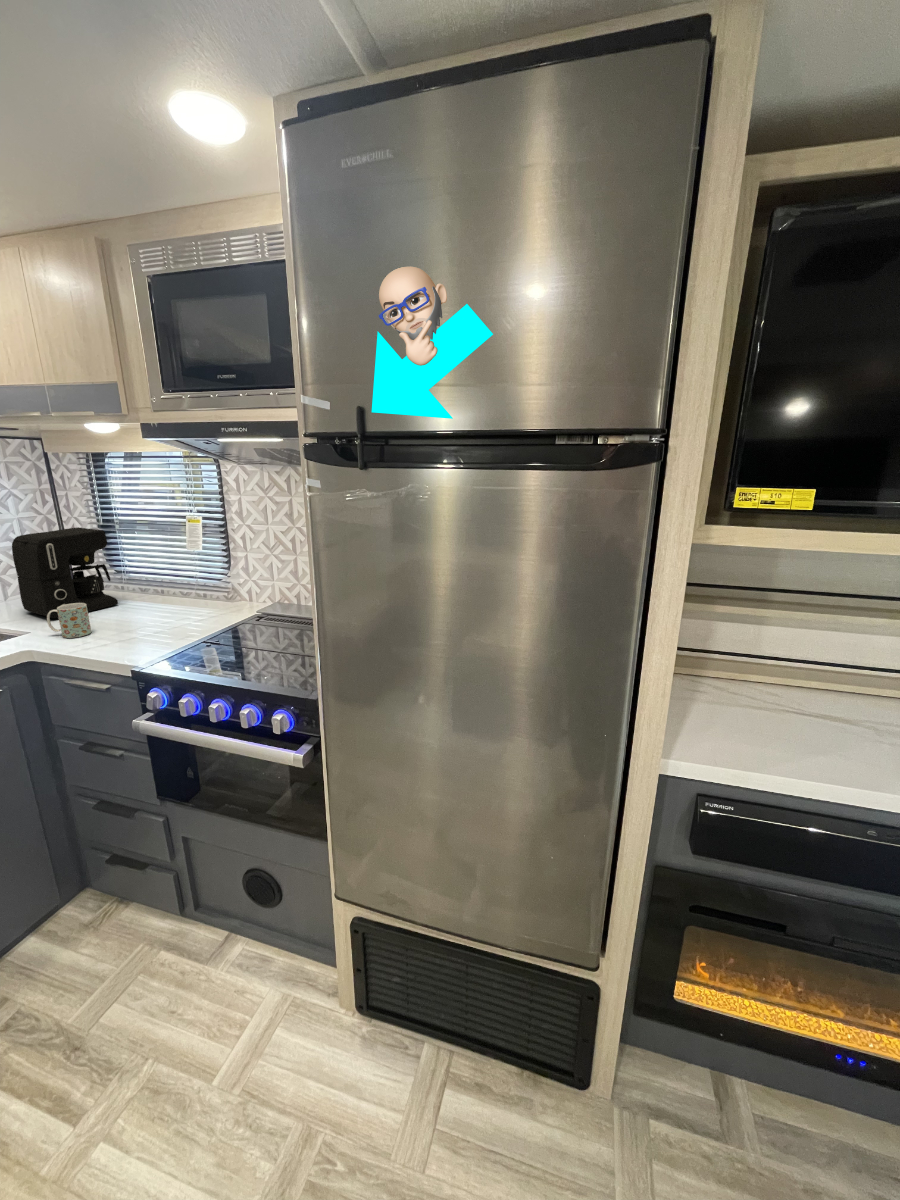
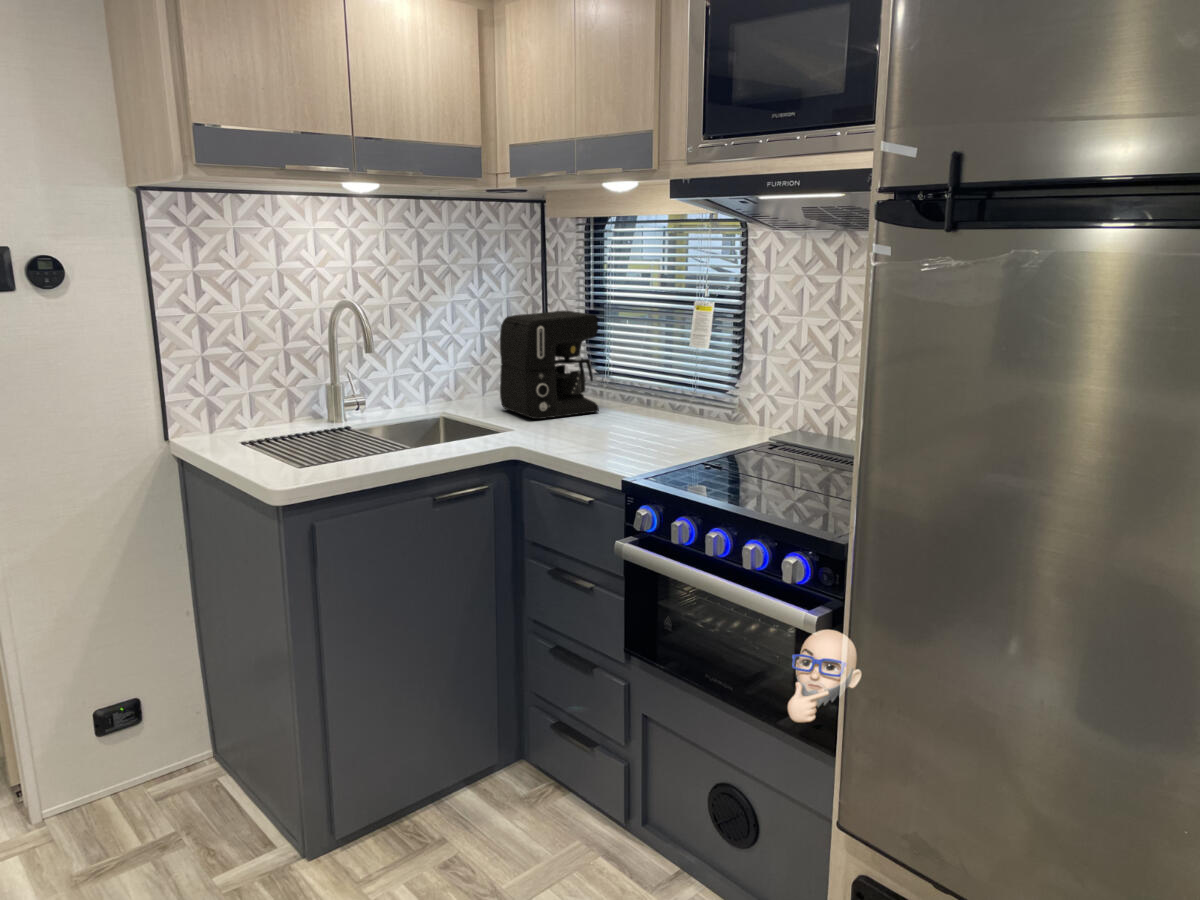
mug: present [47,603,92,638] -> none [531,400,573,441]

